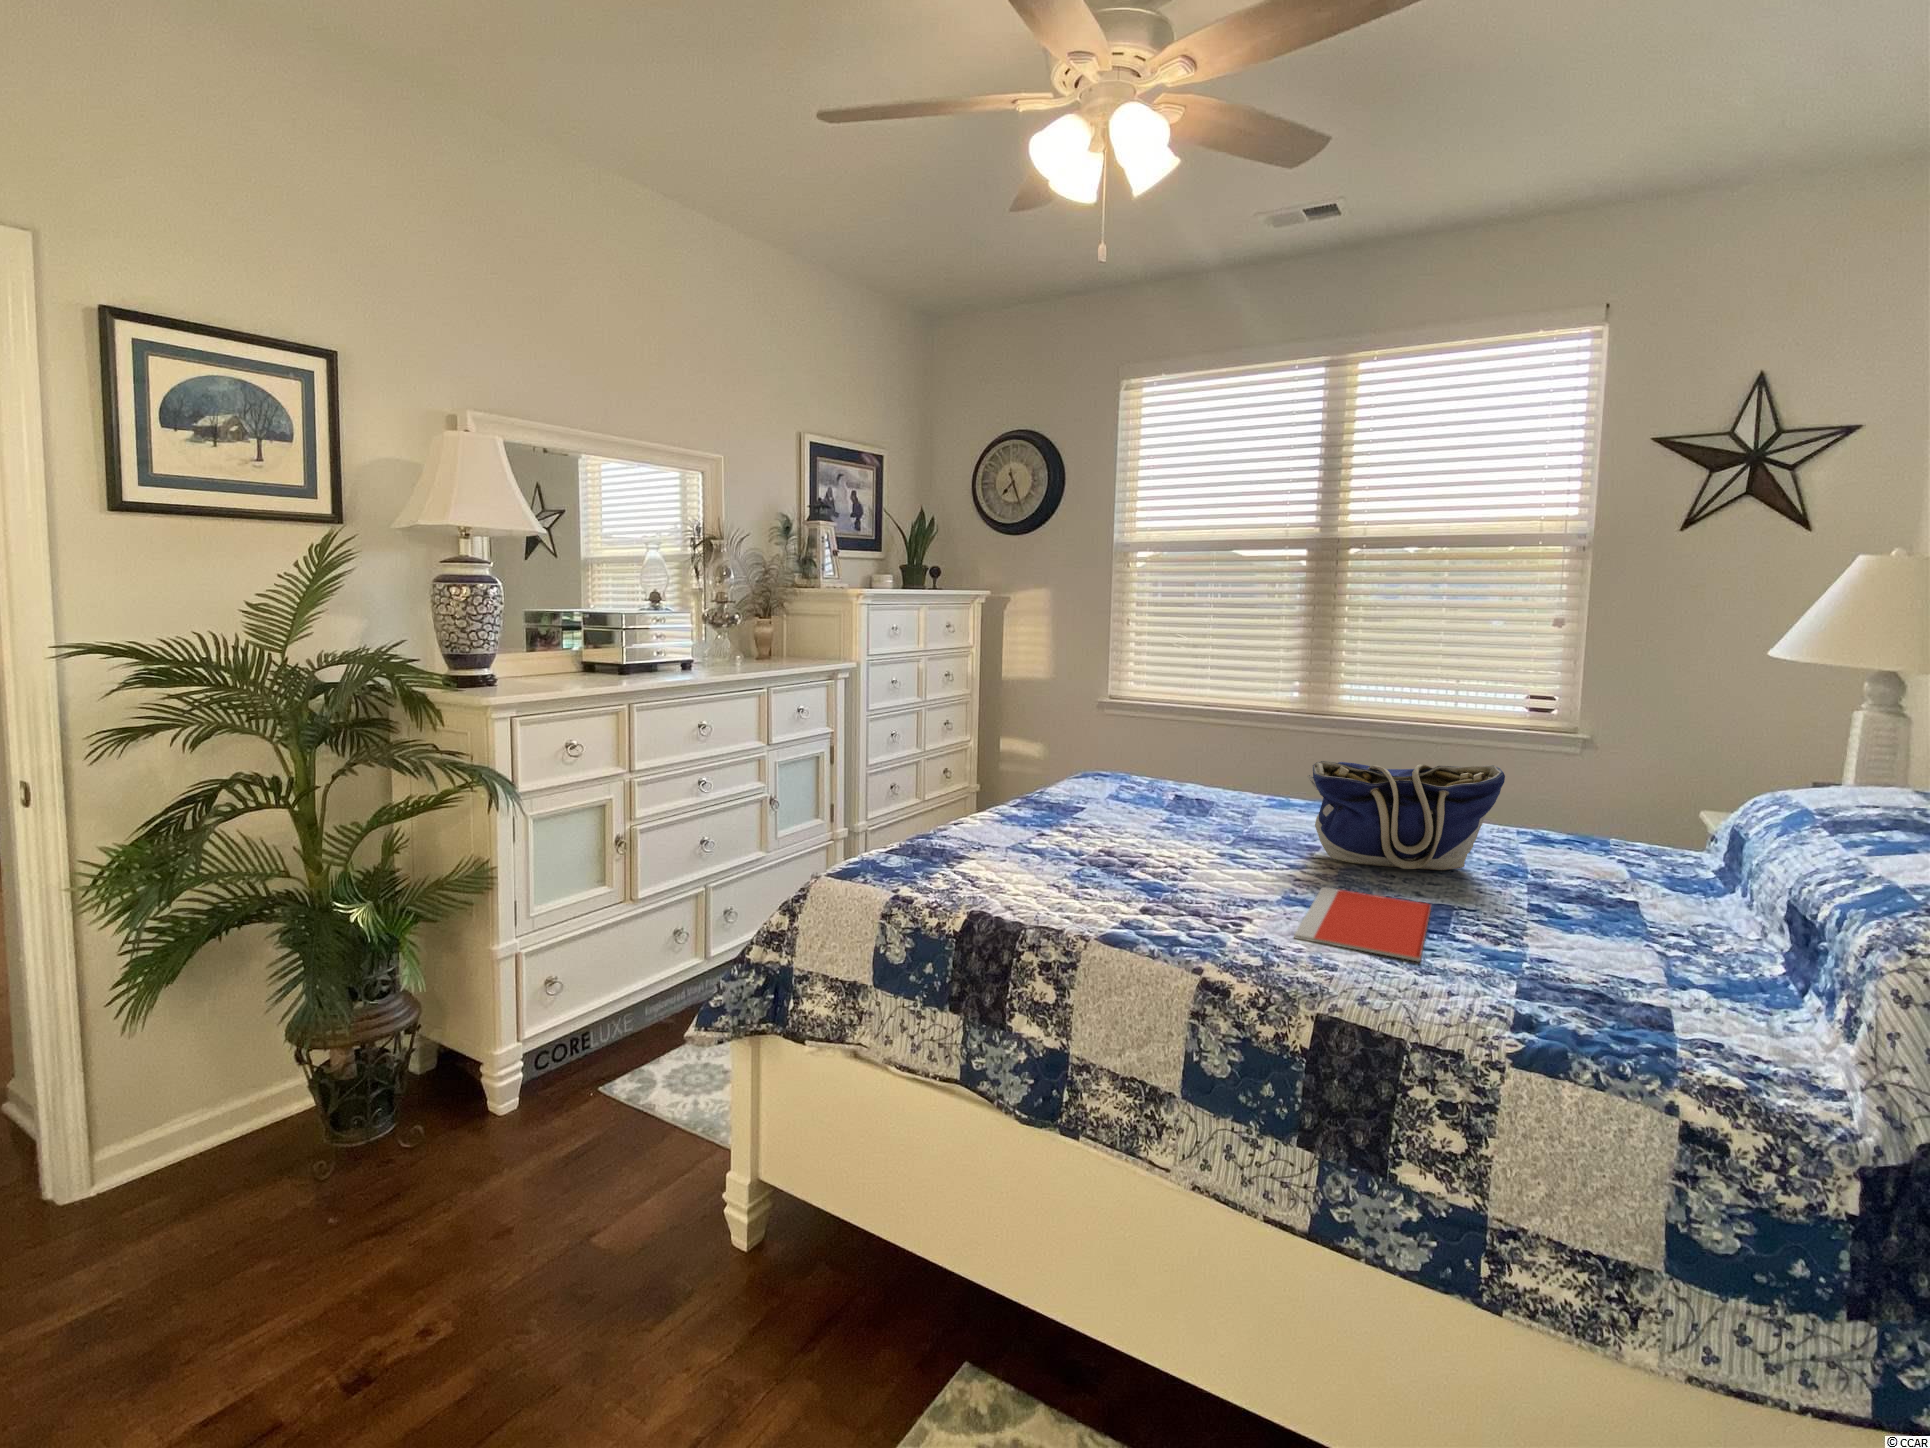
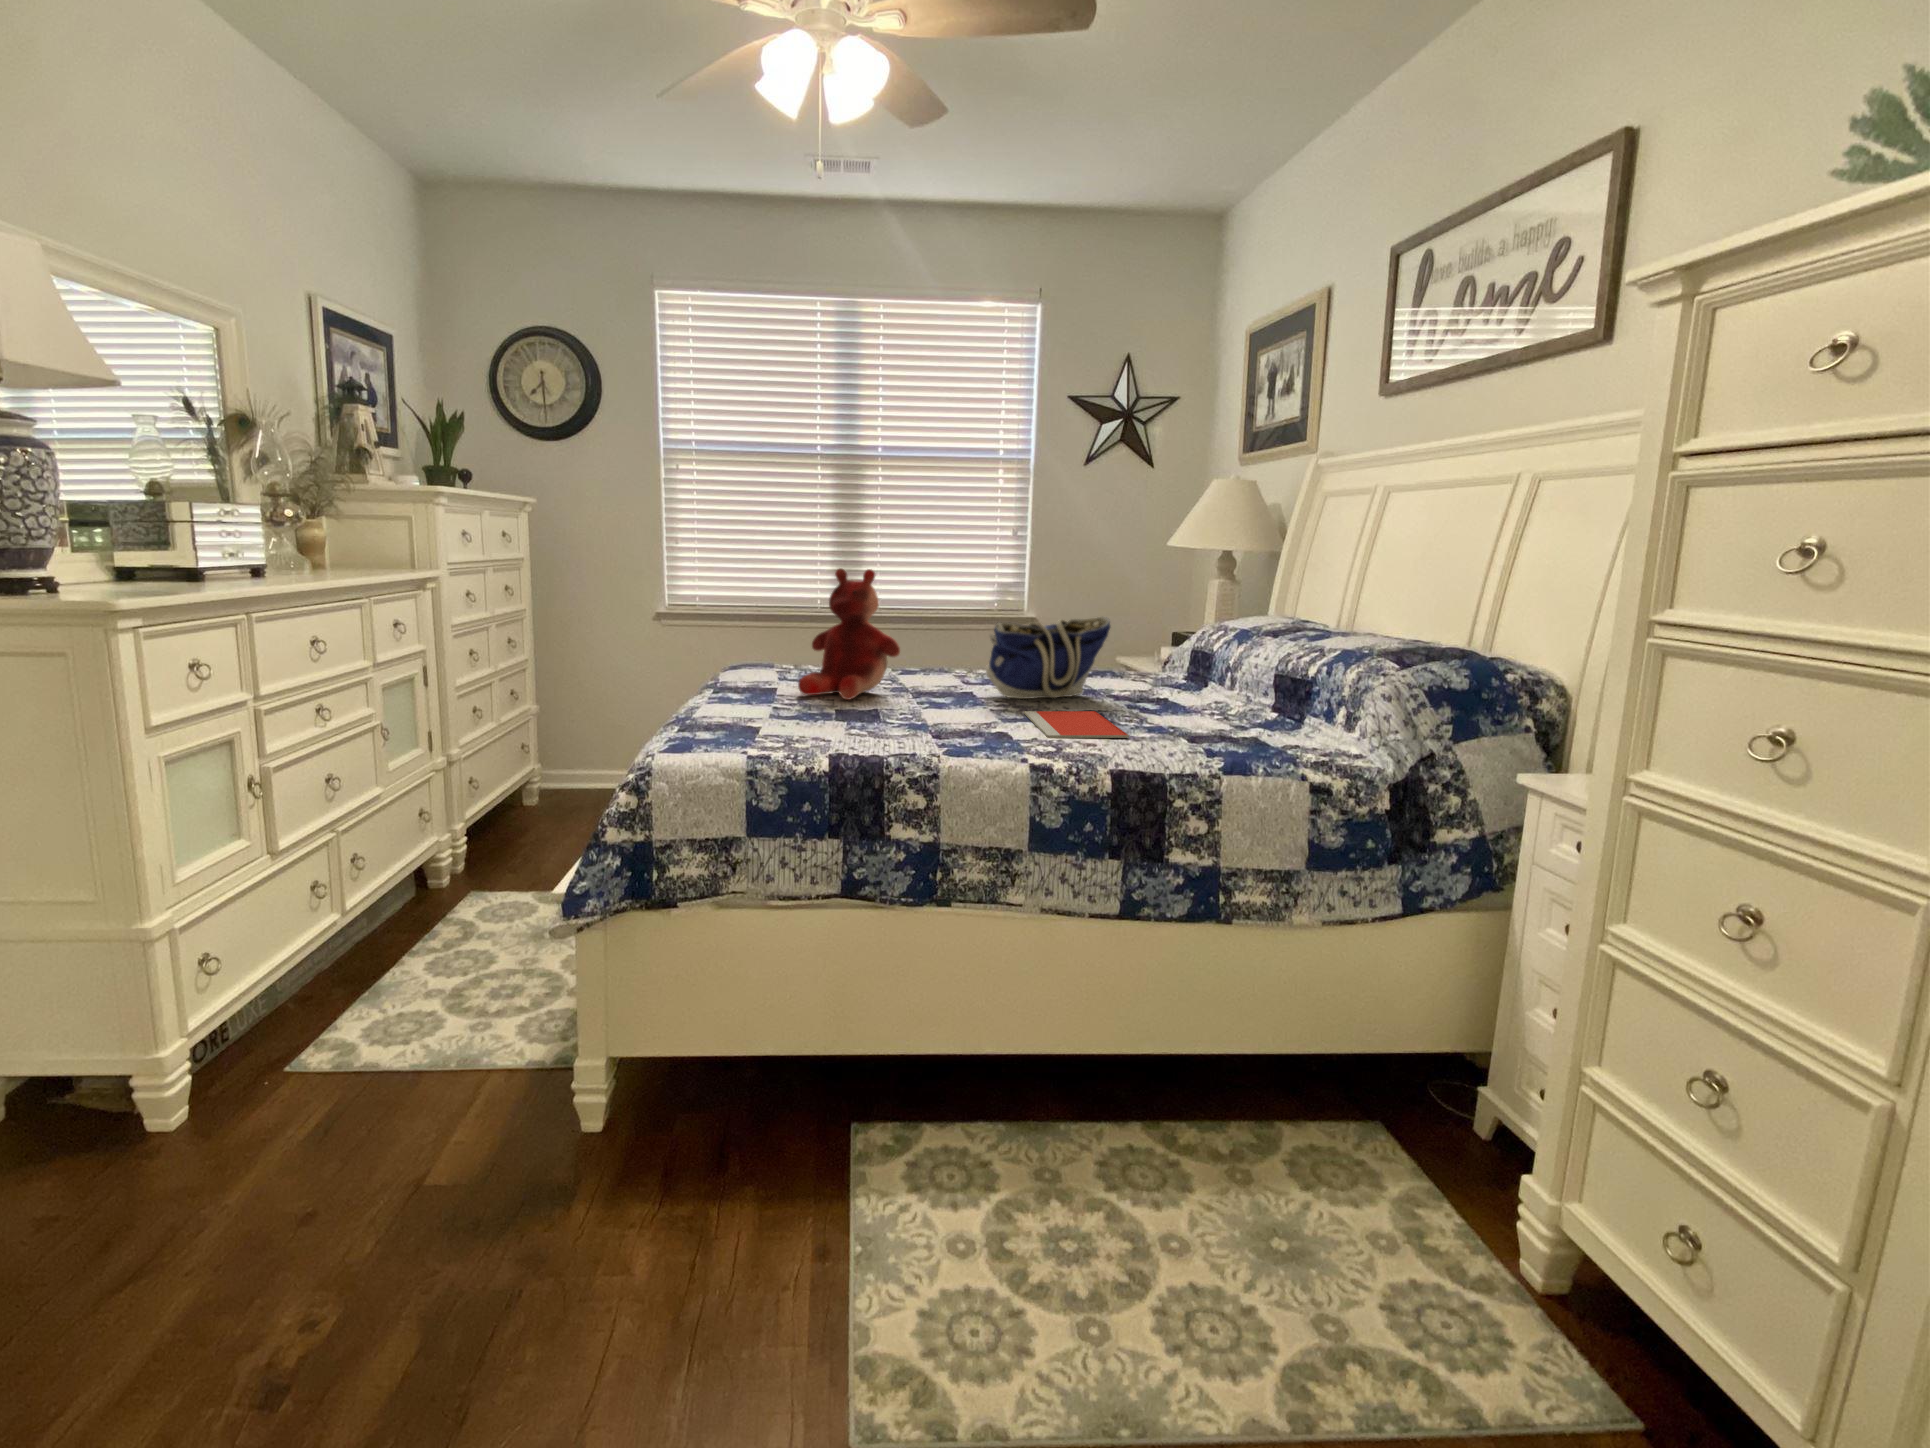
teddy bear: none [1078,680,1198,834] -> present [798,568,900,700]

